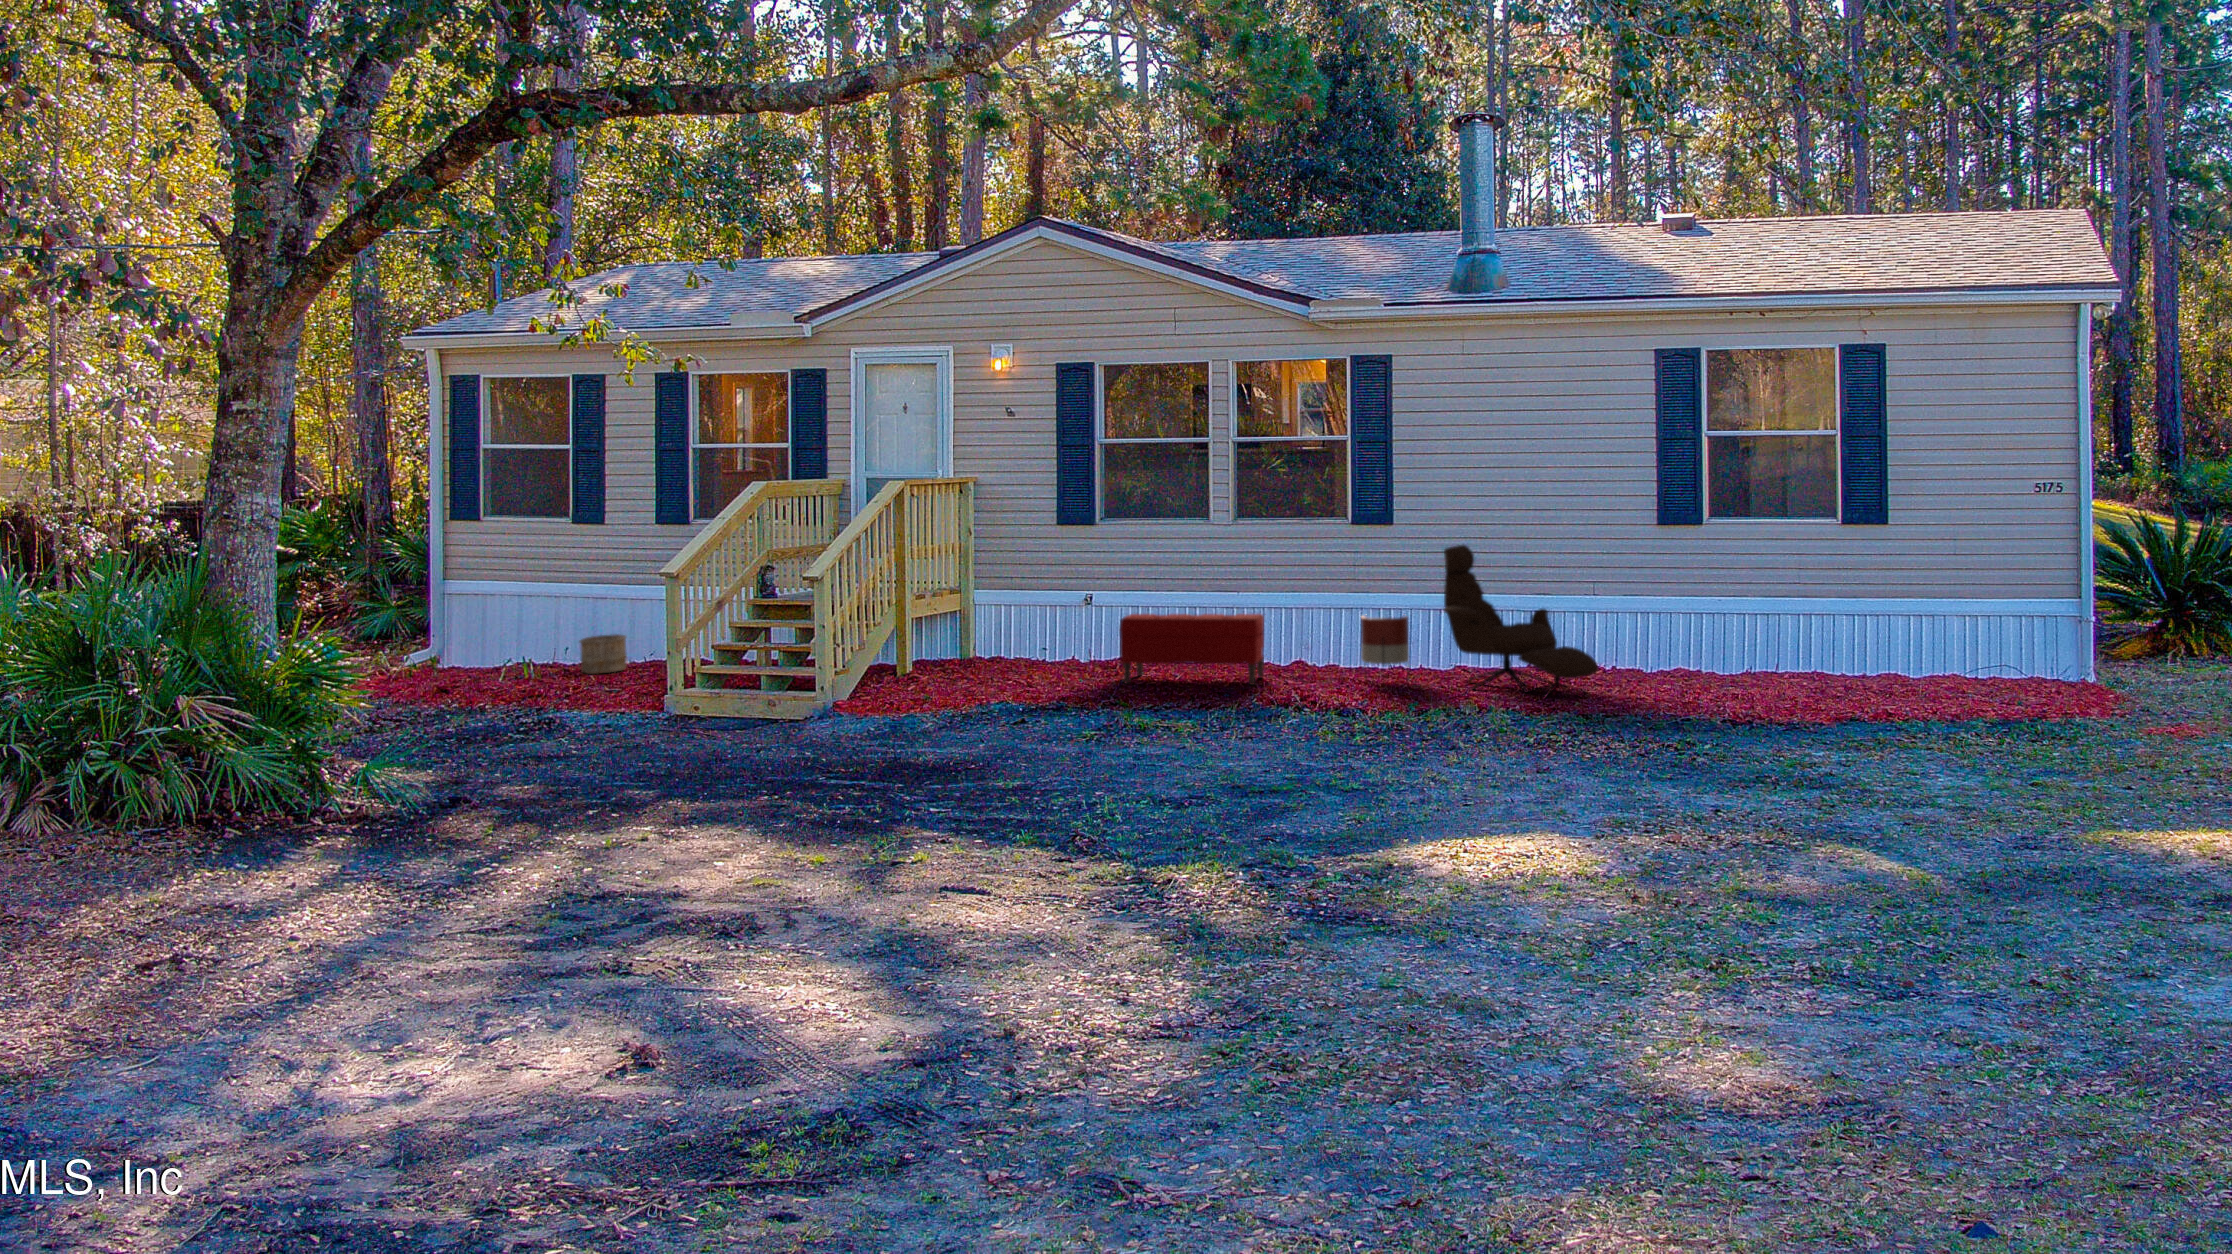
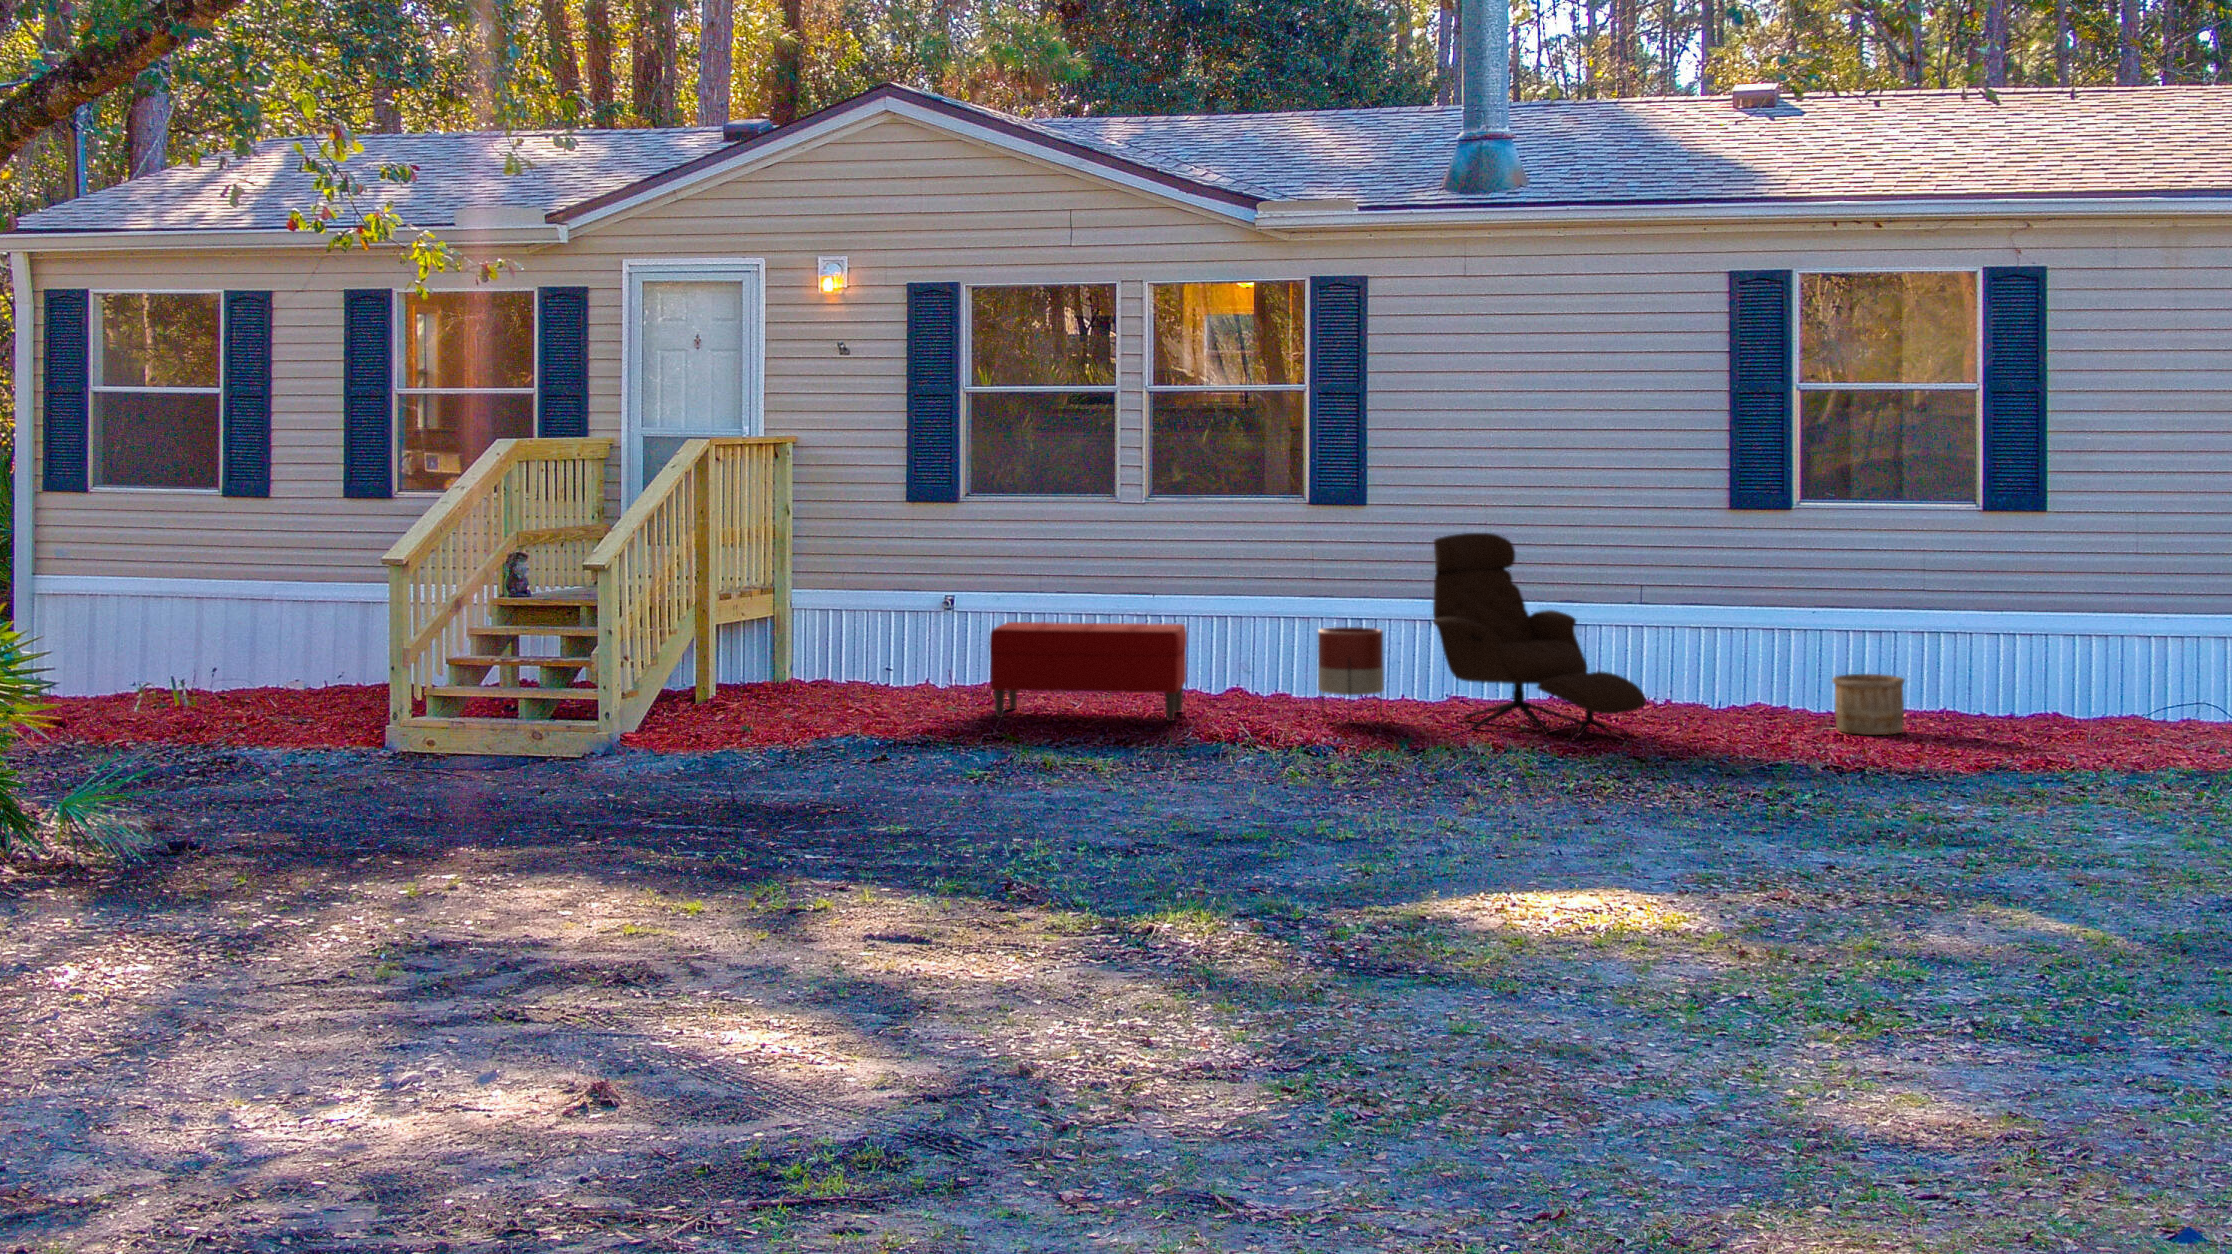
wooden bucket: present [580,634,627,674] -> present [1832,674,1905,735]

